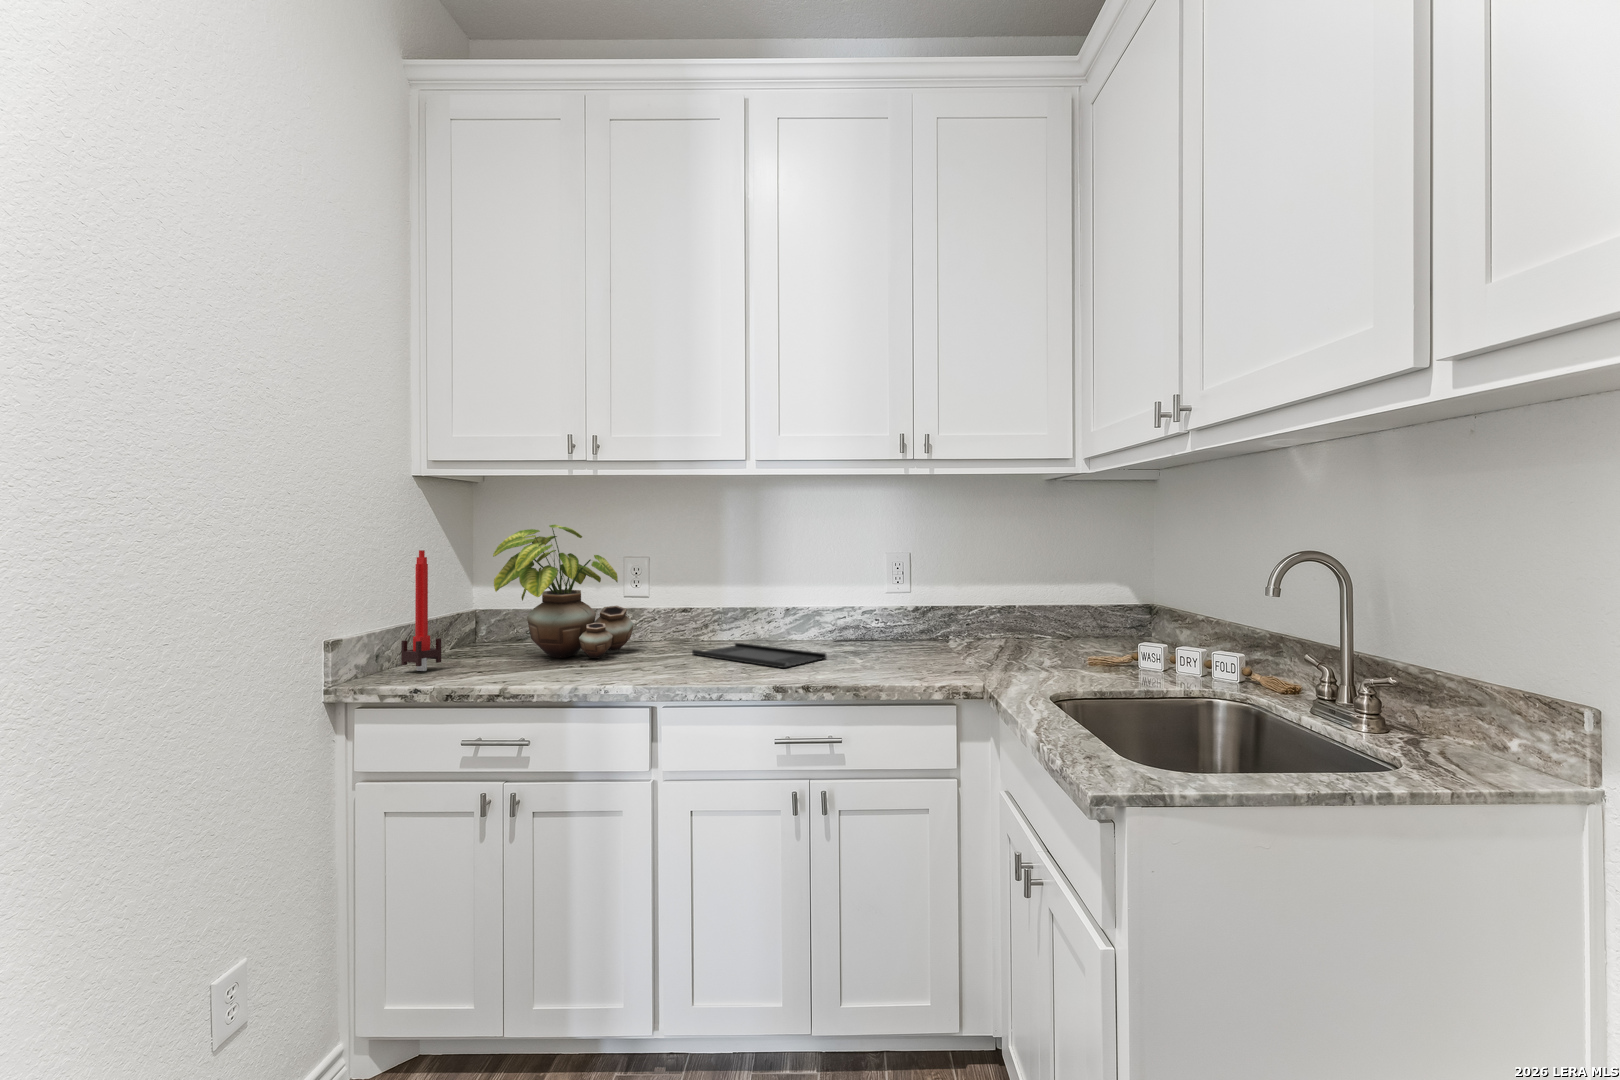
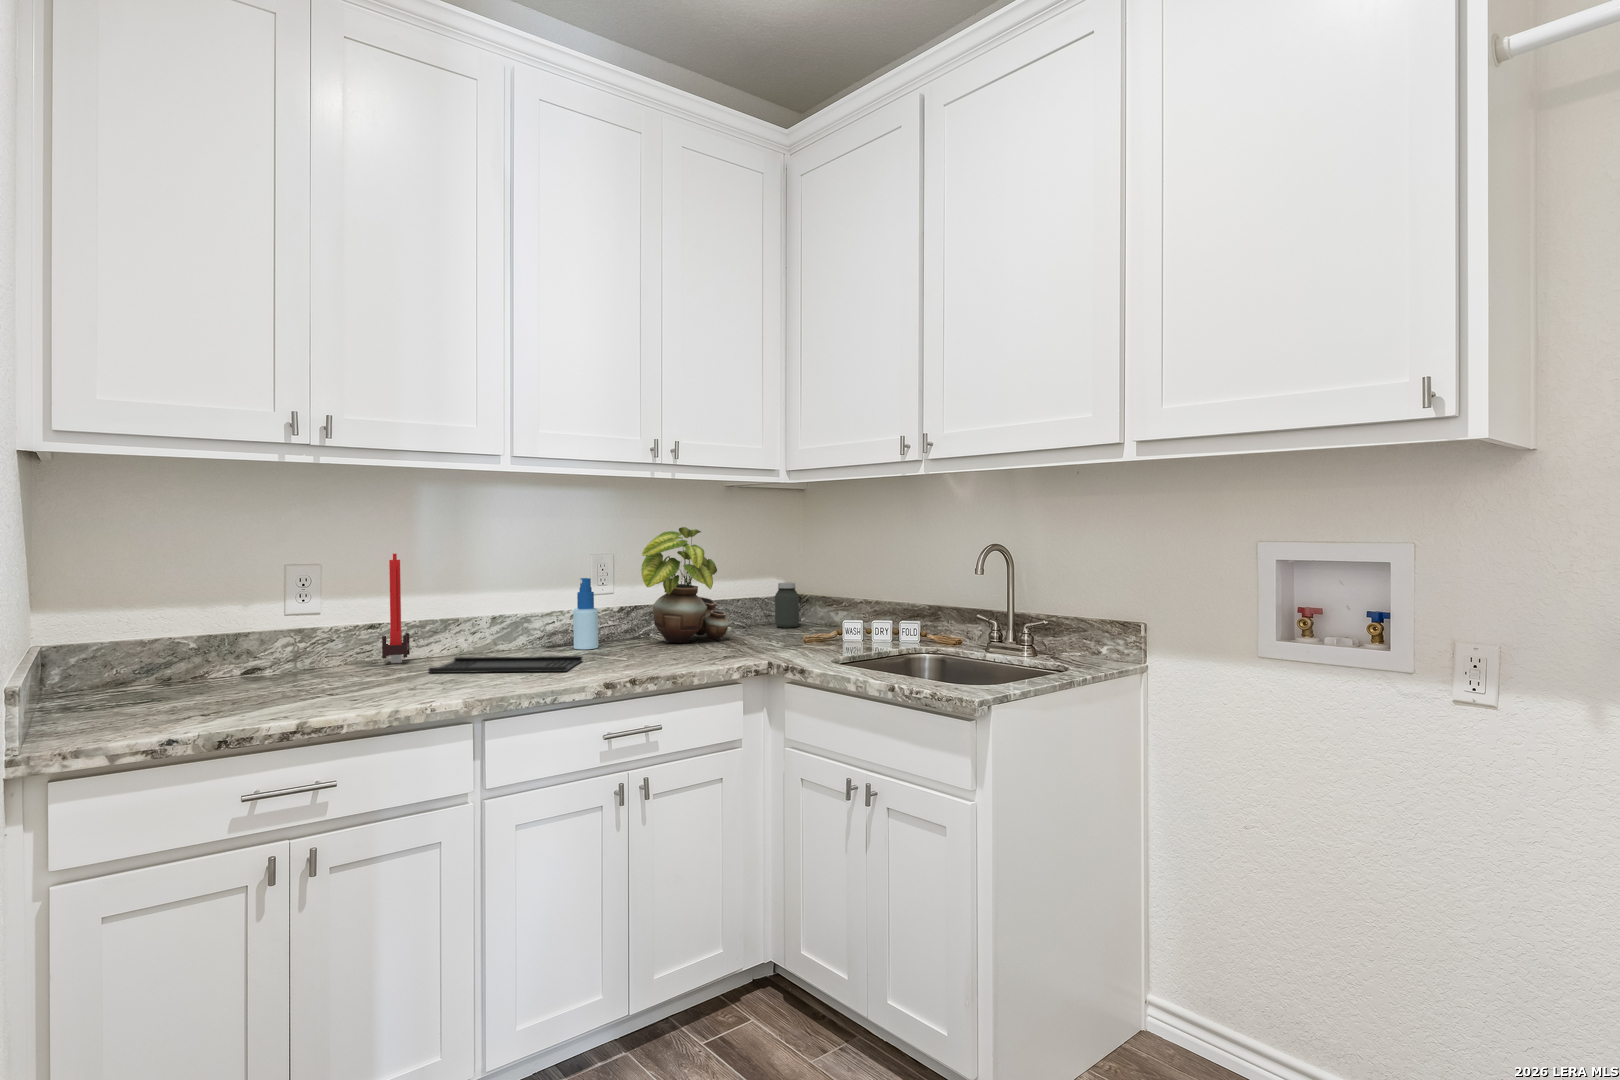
potted plant: present [493,525,634,658] -> present [641,527,729,643]
candle: present [401,550,441,671] -> present [382,554,410,663]
spray bottle: none [852,575,877,647] -> present [573,578,598,649]
jar: none [1109,589,1142,644] -> present [775,583,799,628]

